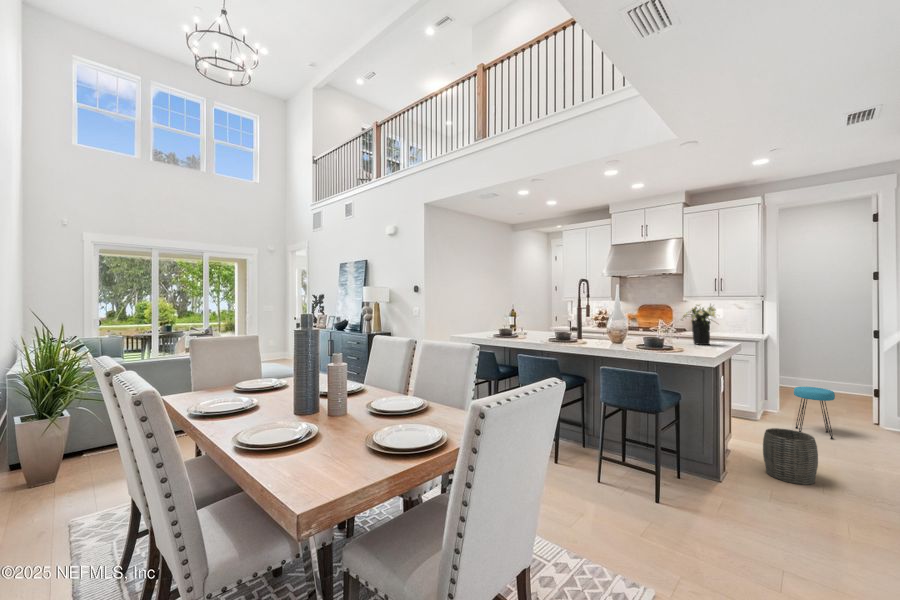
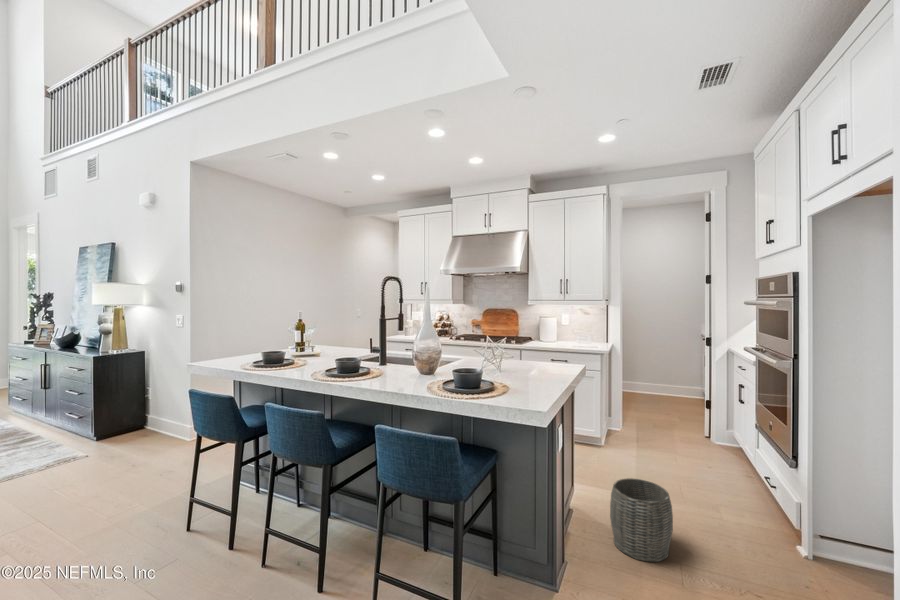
flower arrangement: present [681,305,716,345] -> none [513,312,561,371]
stool: present [794,387,835,439] -> none [638,405,677,466]

